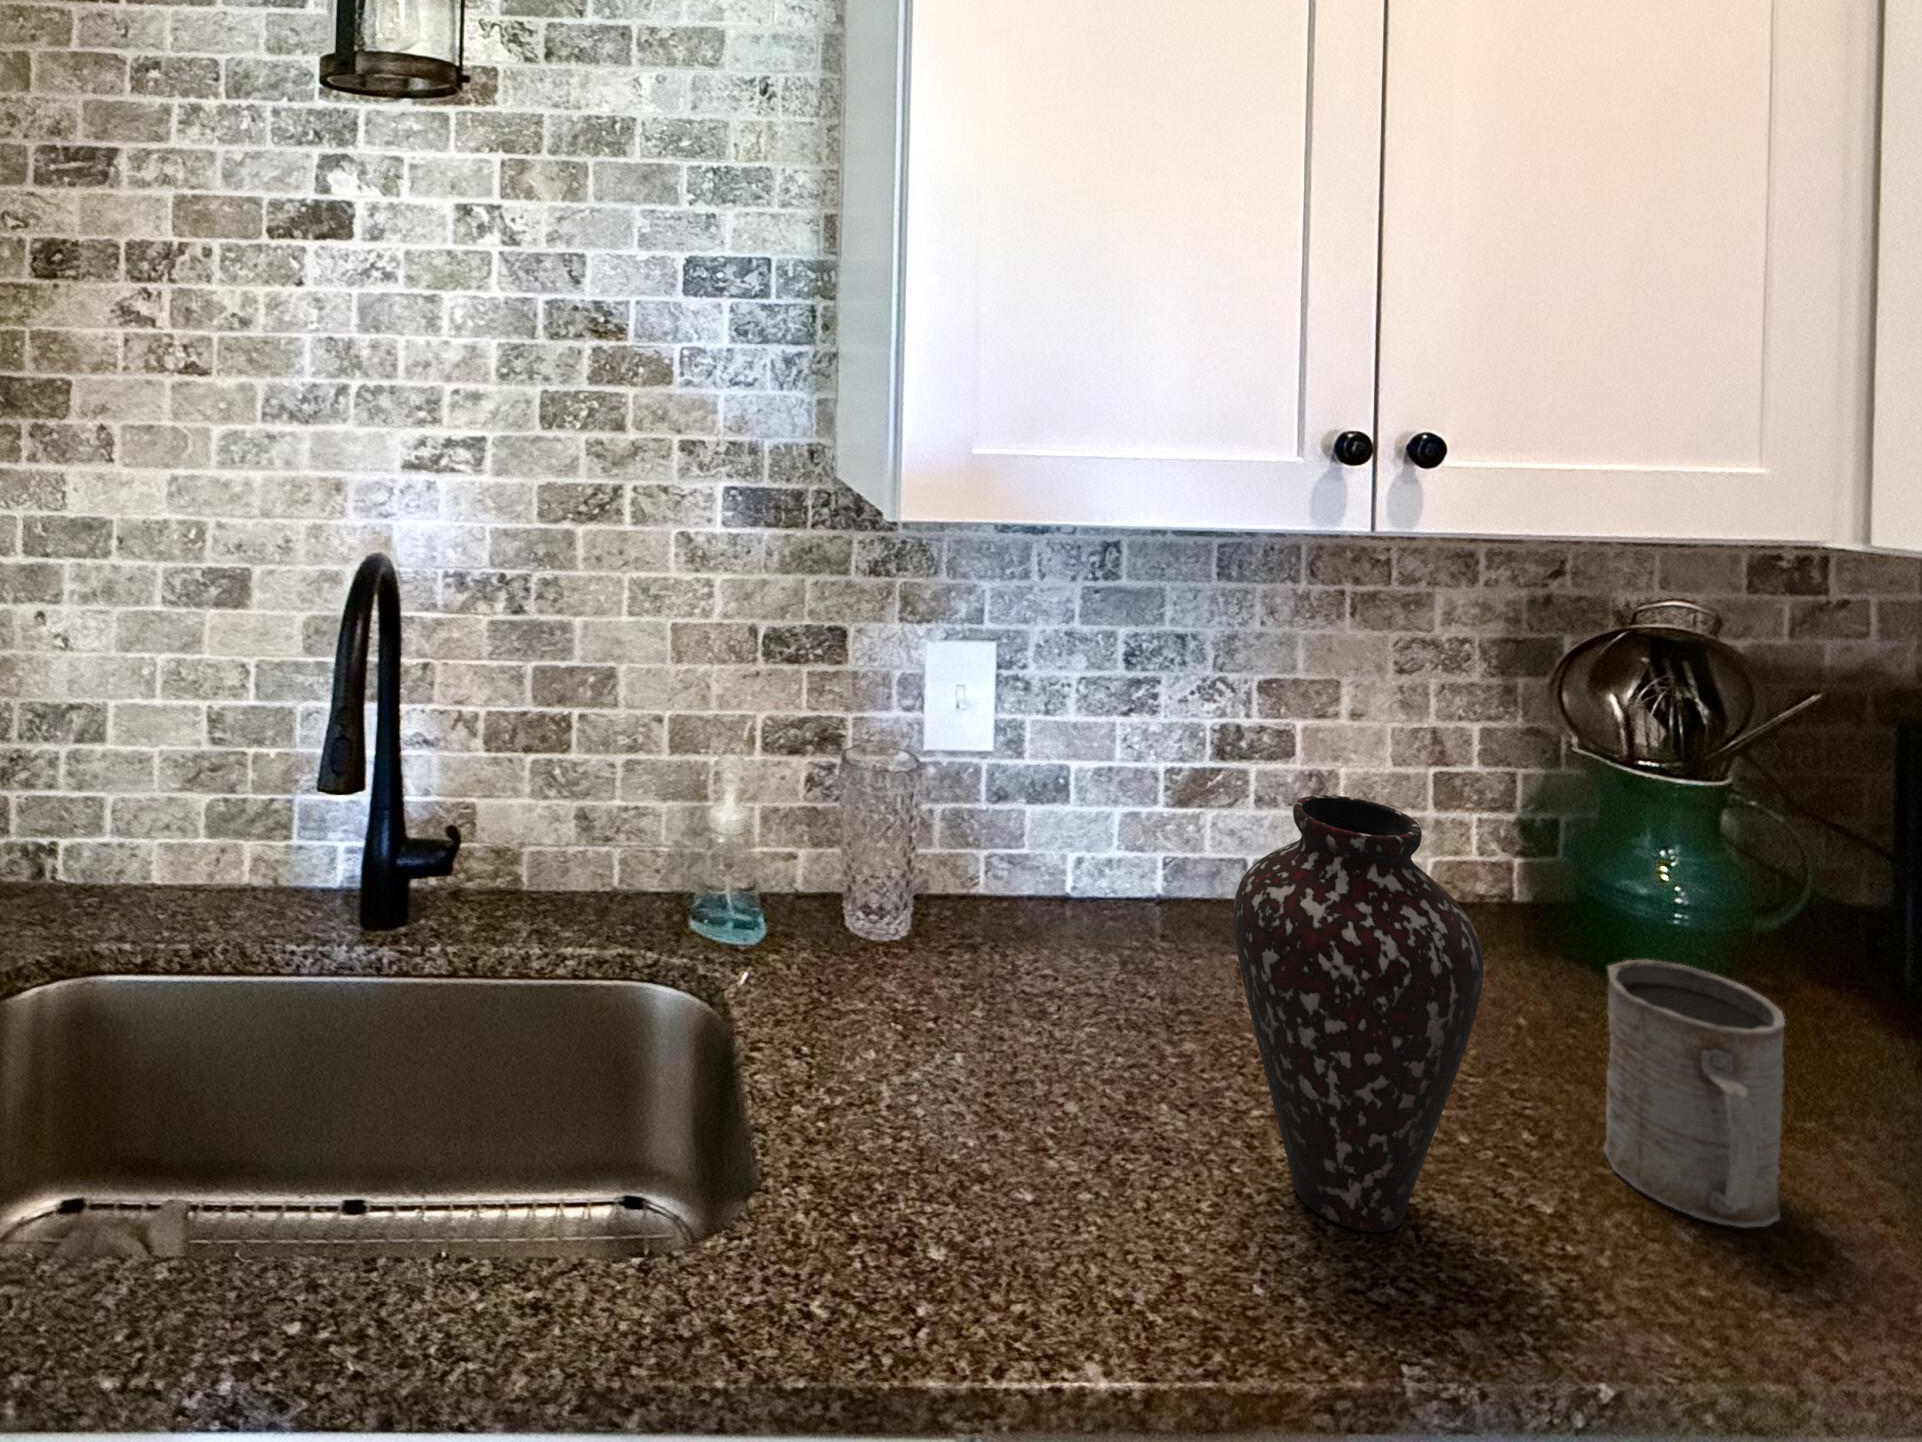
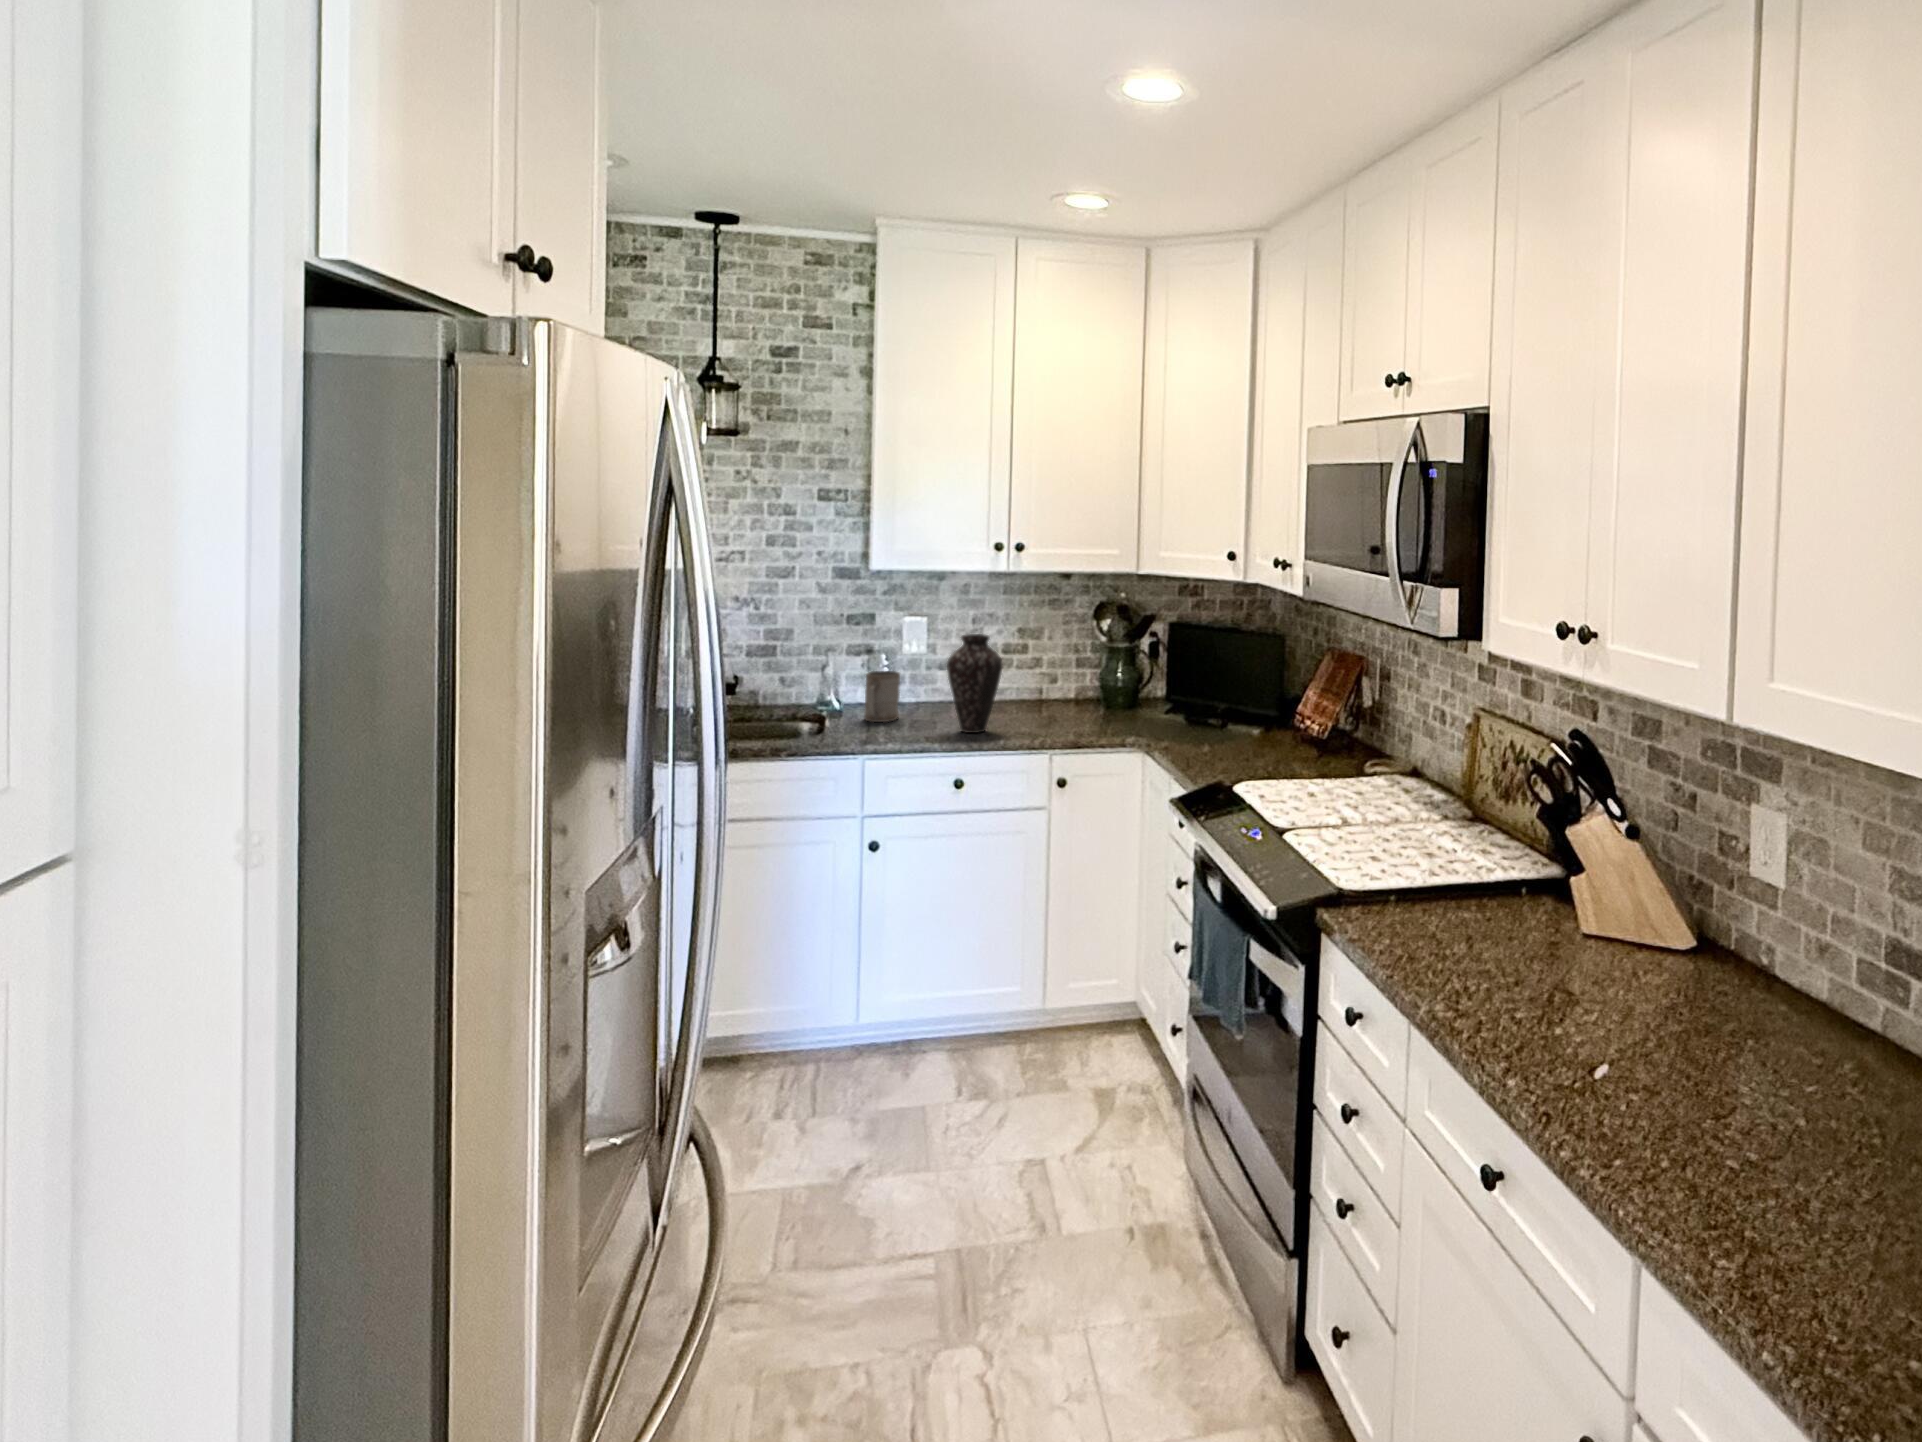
mug: present [1603,960,1785,1227] -> present [864,671,900,722]

